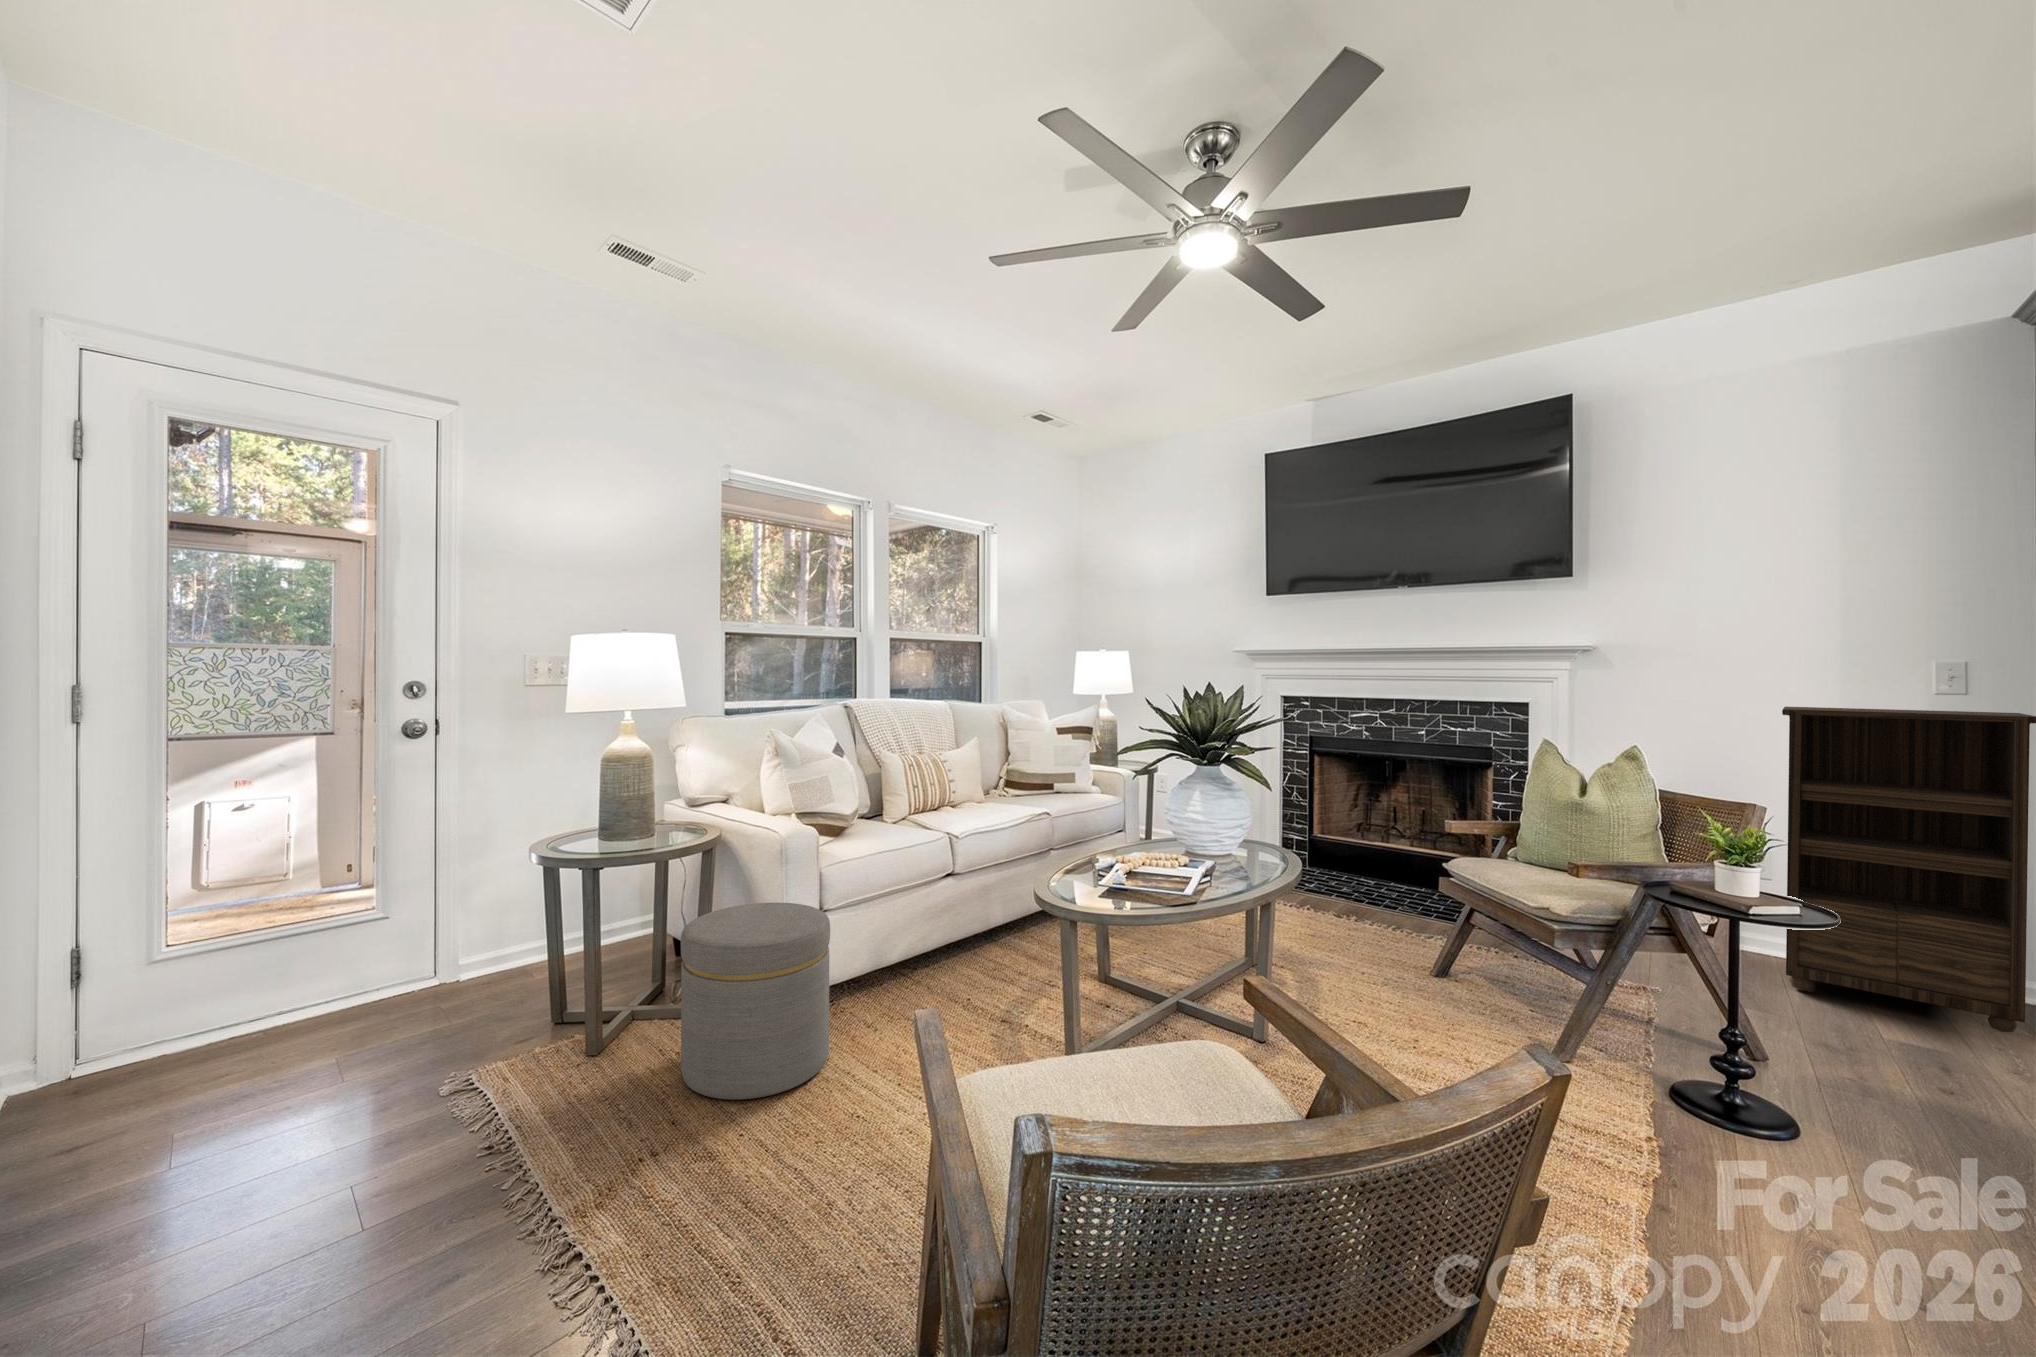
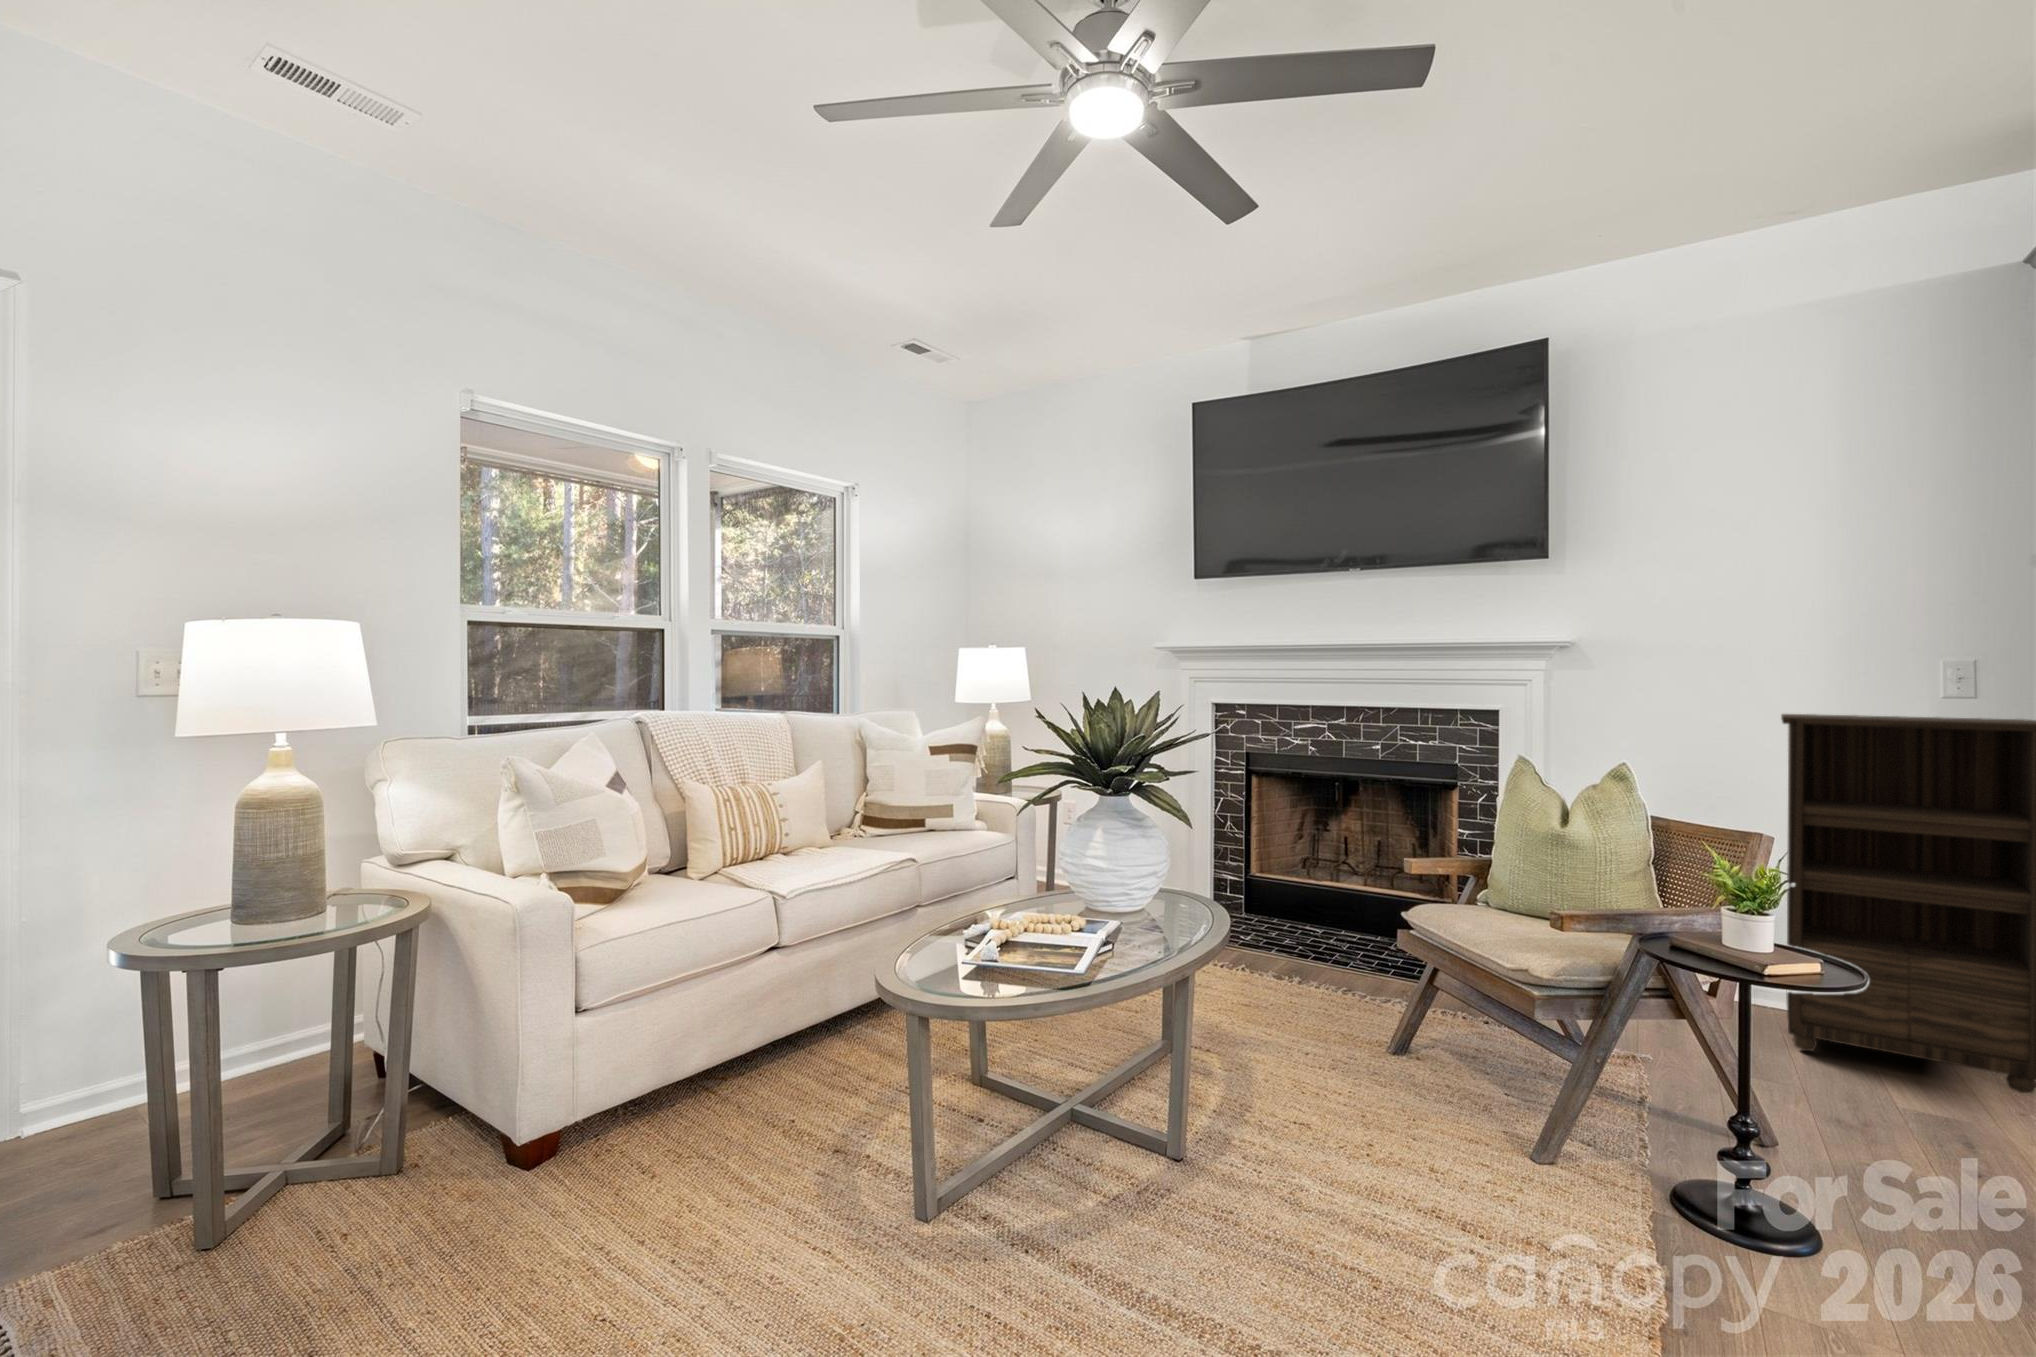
ottoman: present [681,903,830,1100] -> none [344,1004,581,1306]

